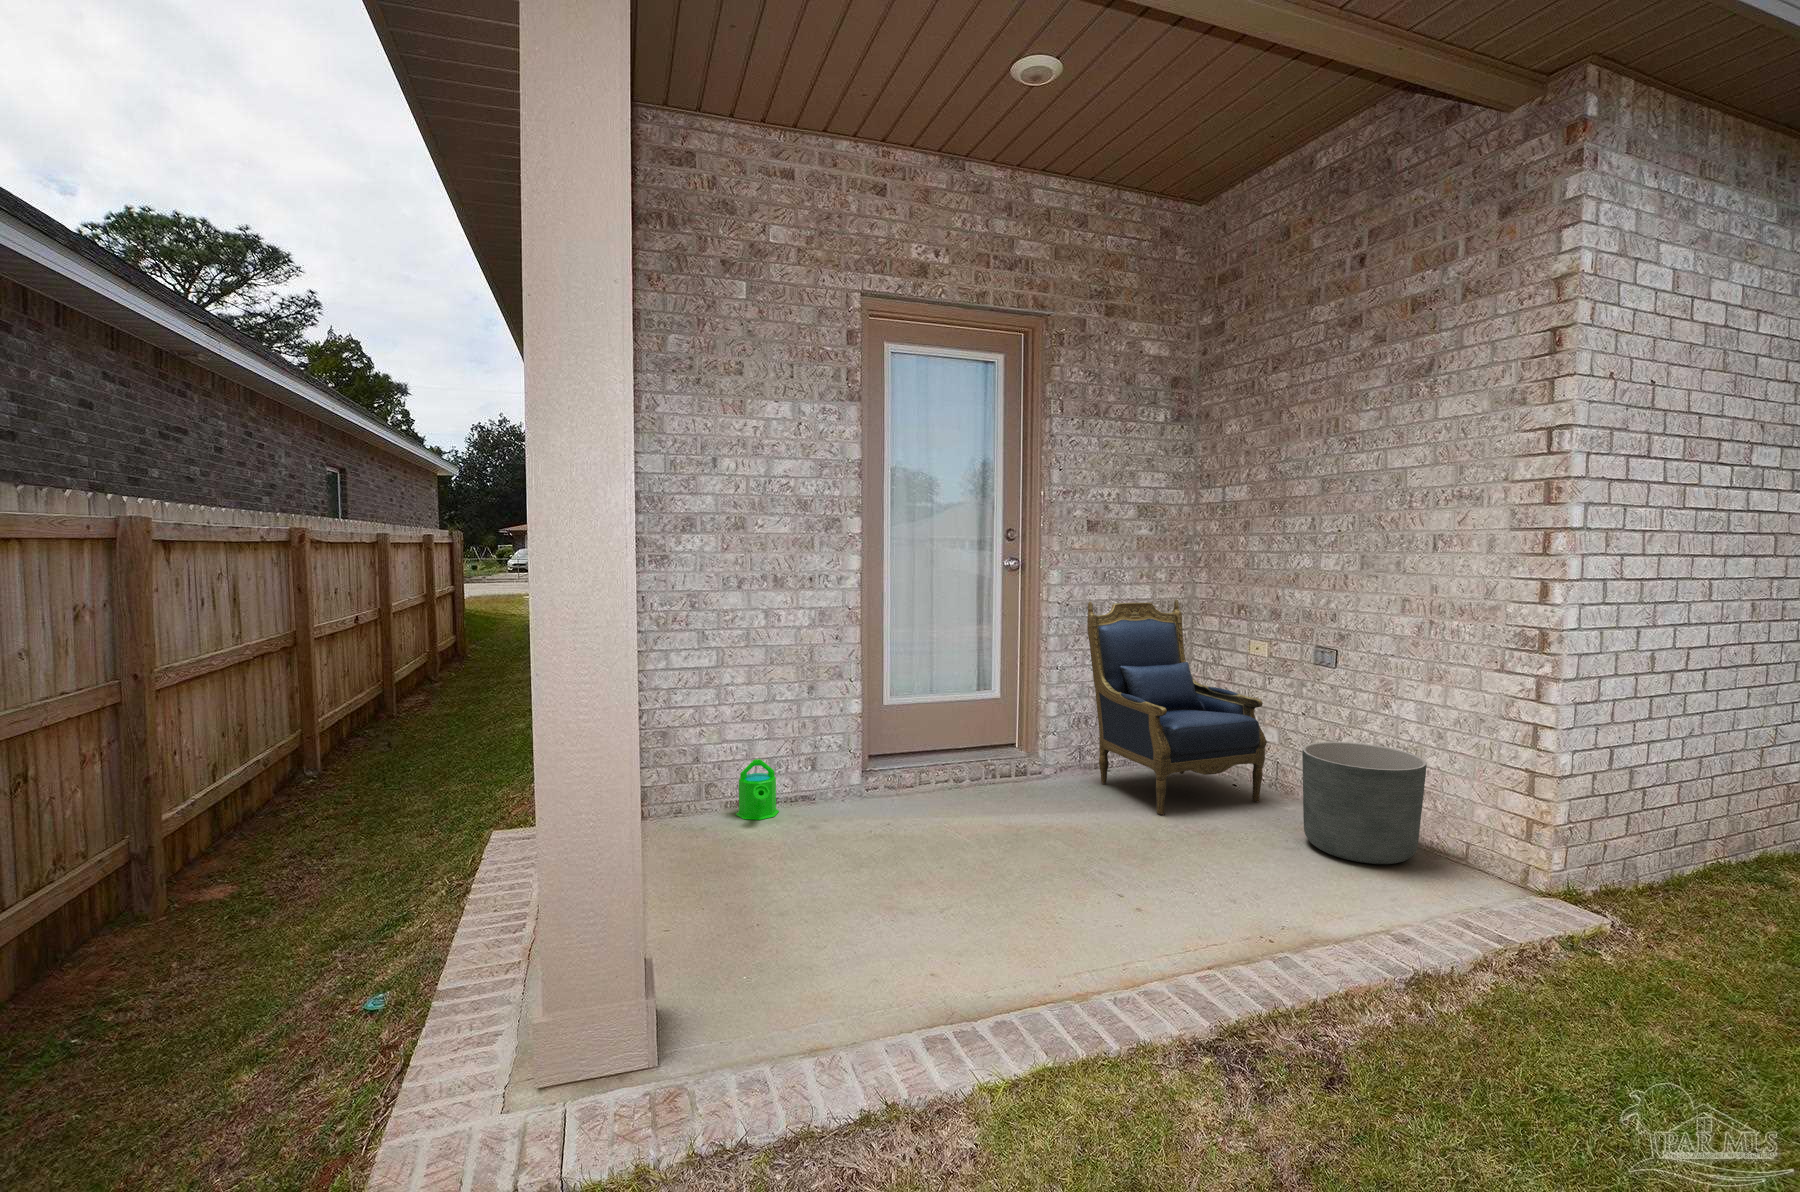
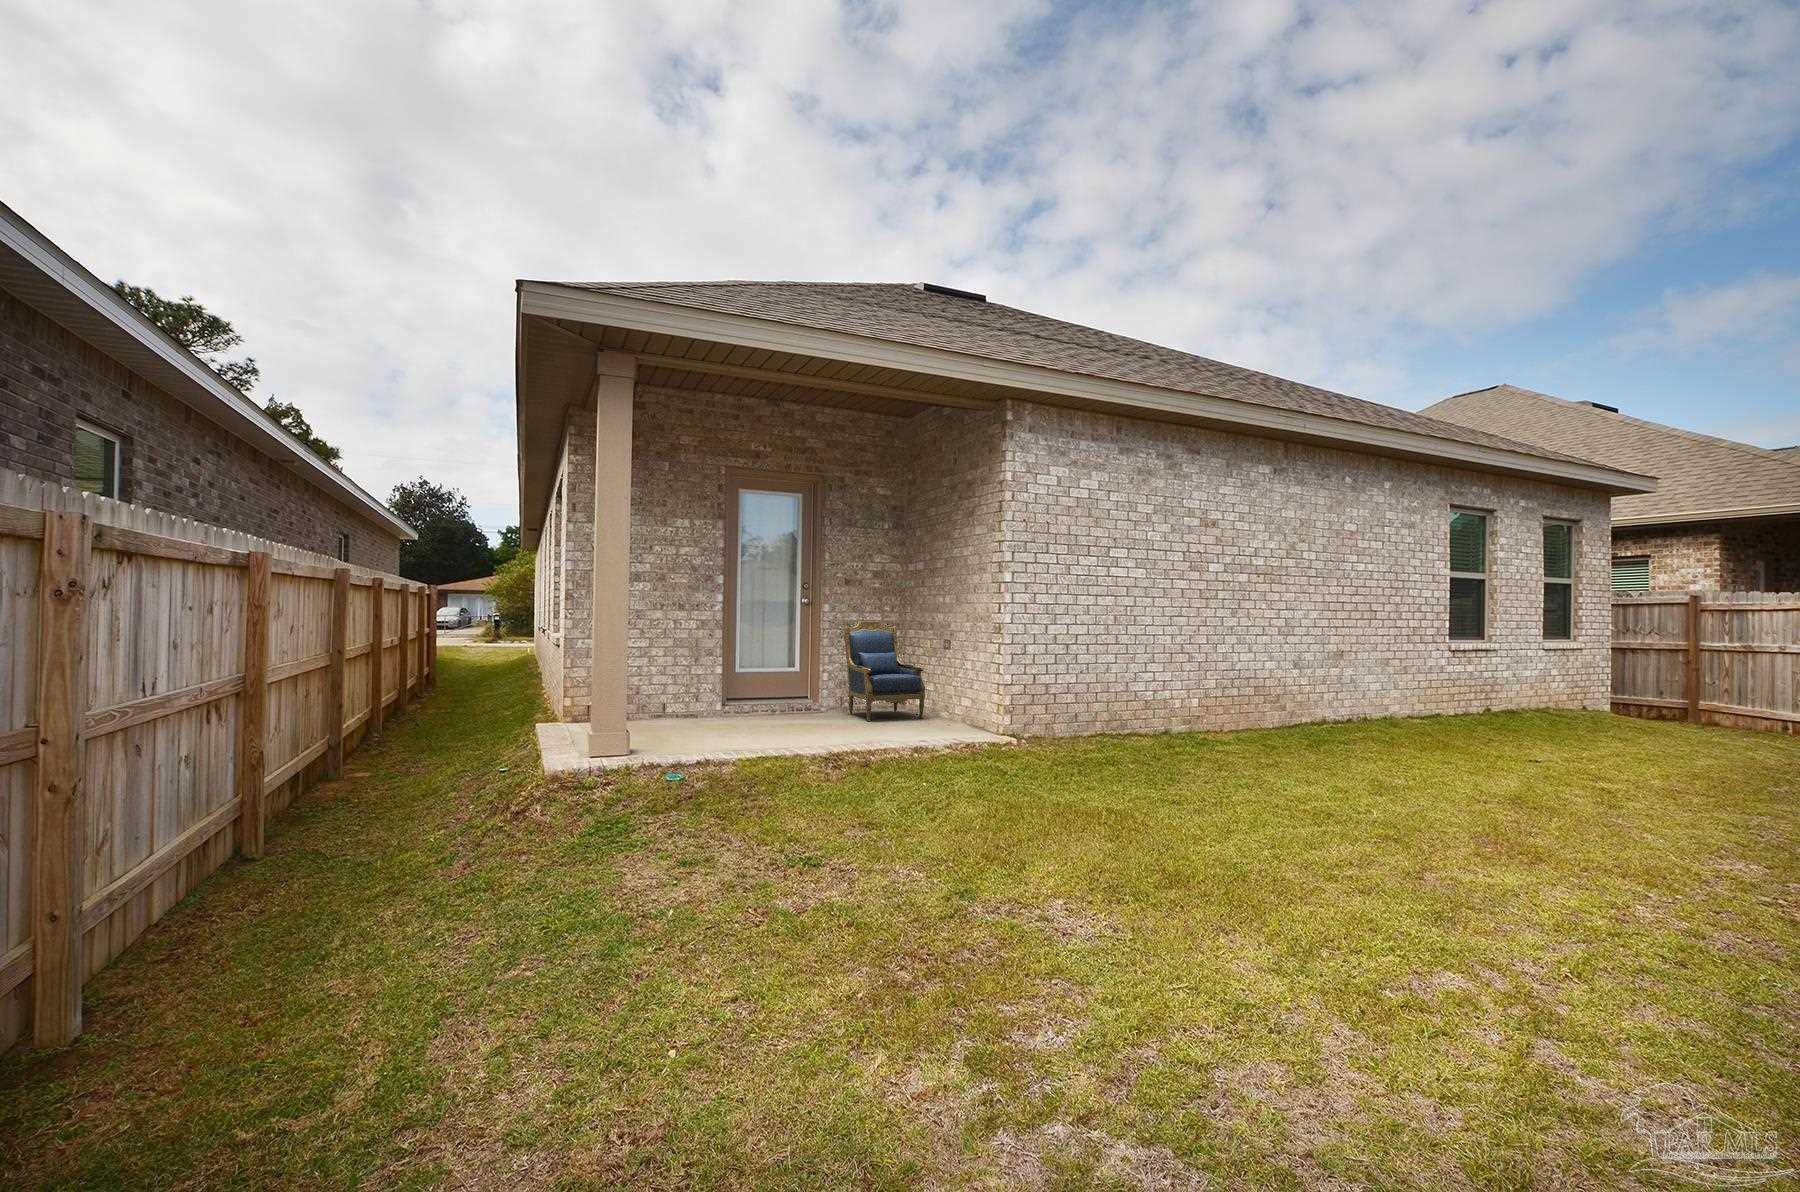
planter: present [1302,742,1427,864] -> none [923,683,972,731]
watering can: present [736,759,779,820] -> none [656,693,678,722]

